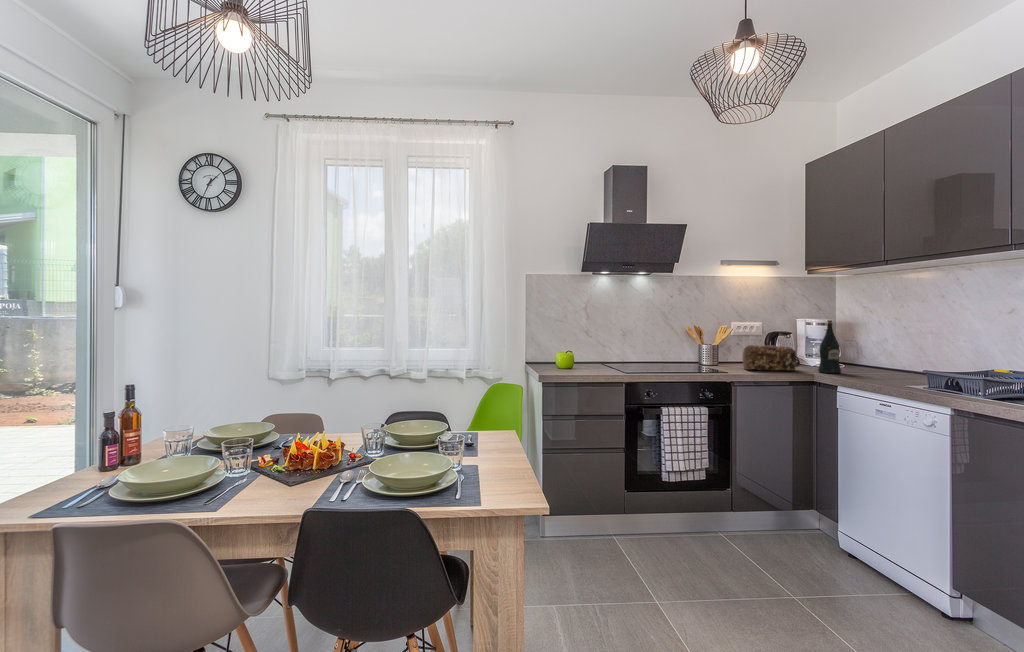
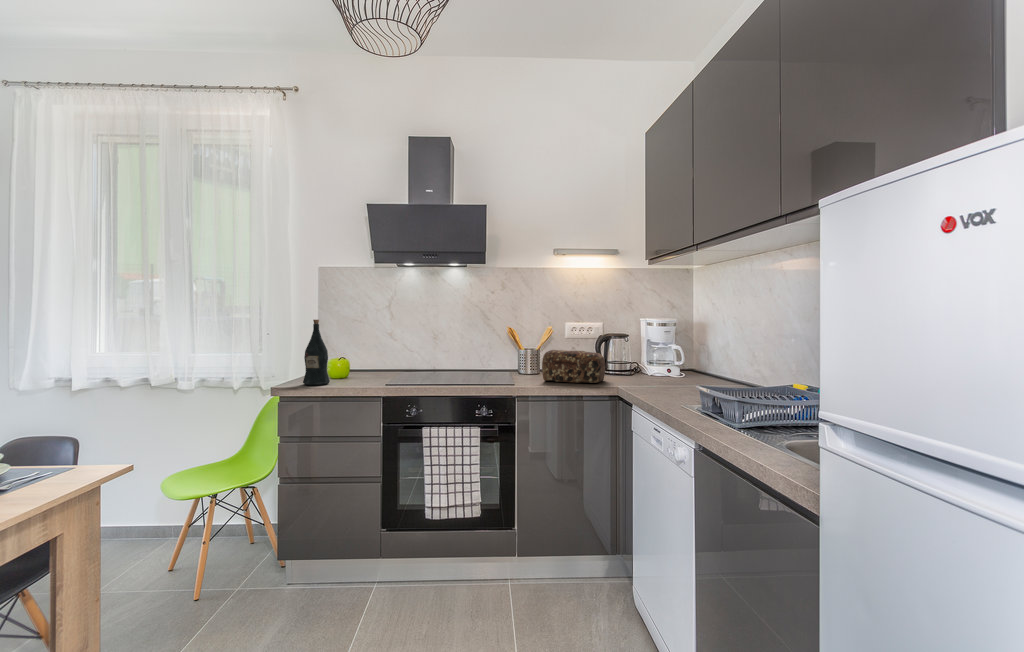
wine bottle: present [818,320,841,373] -> present [303,320,330,385]

